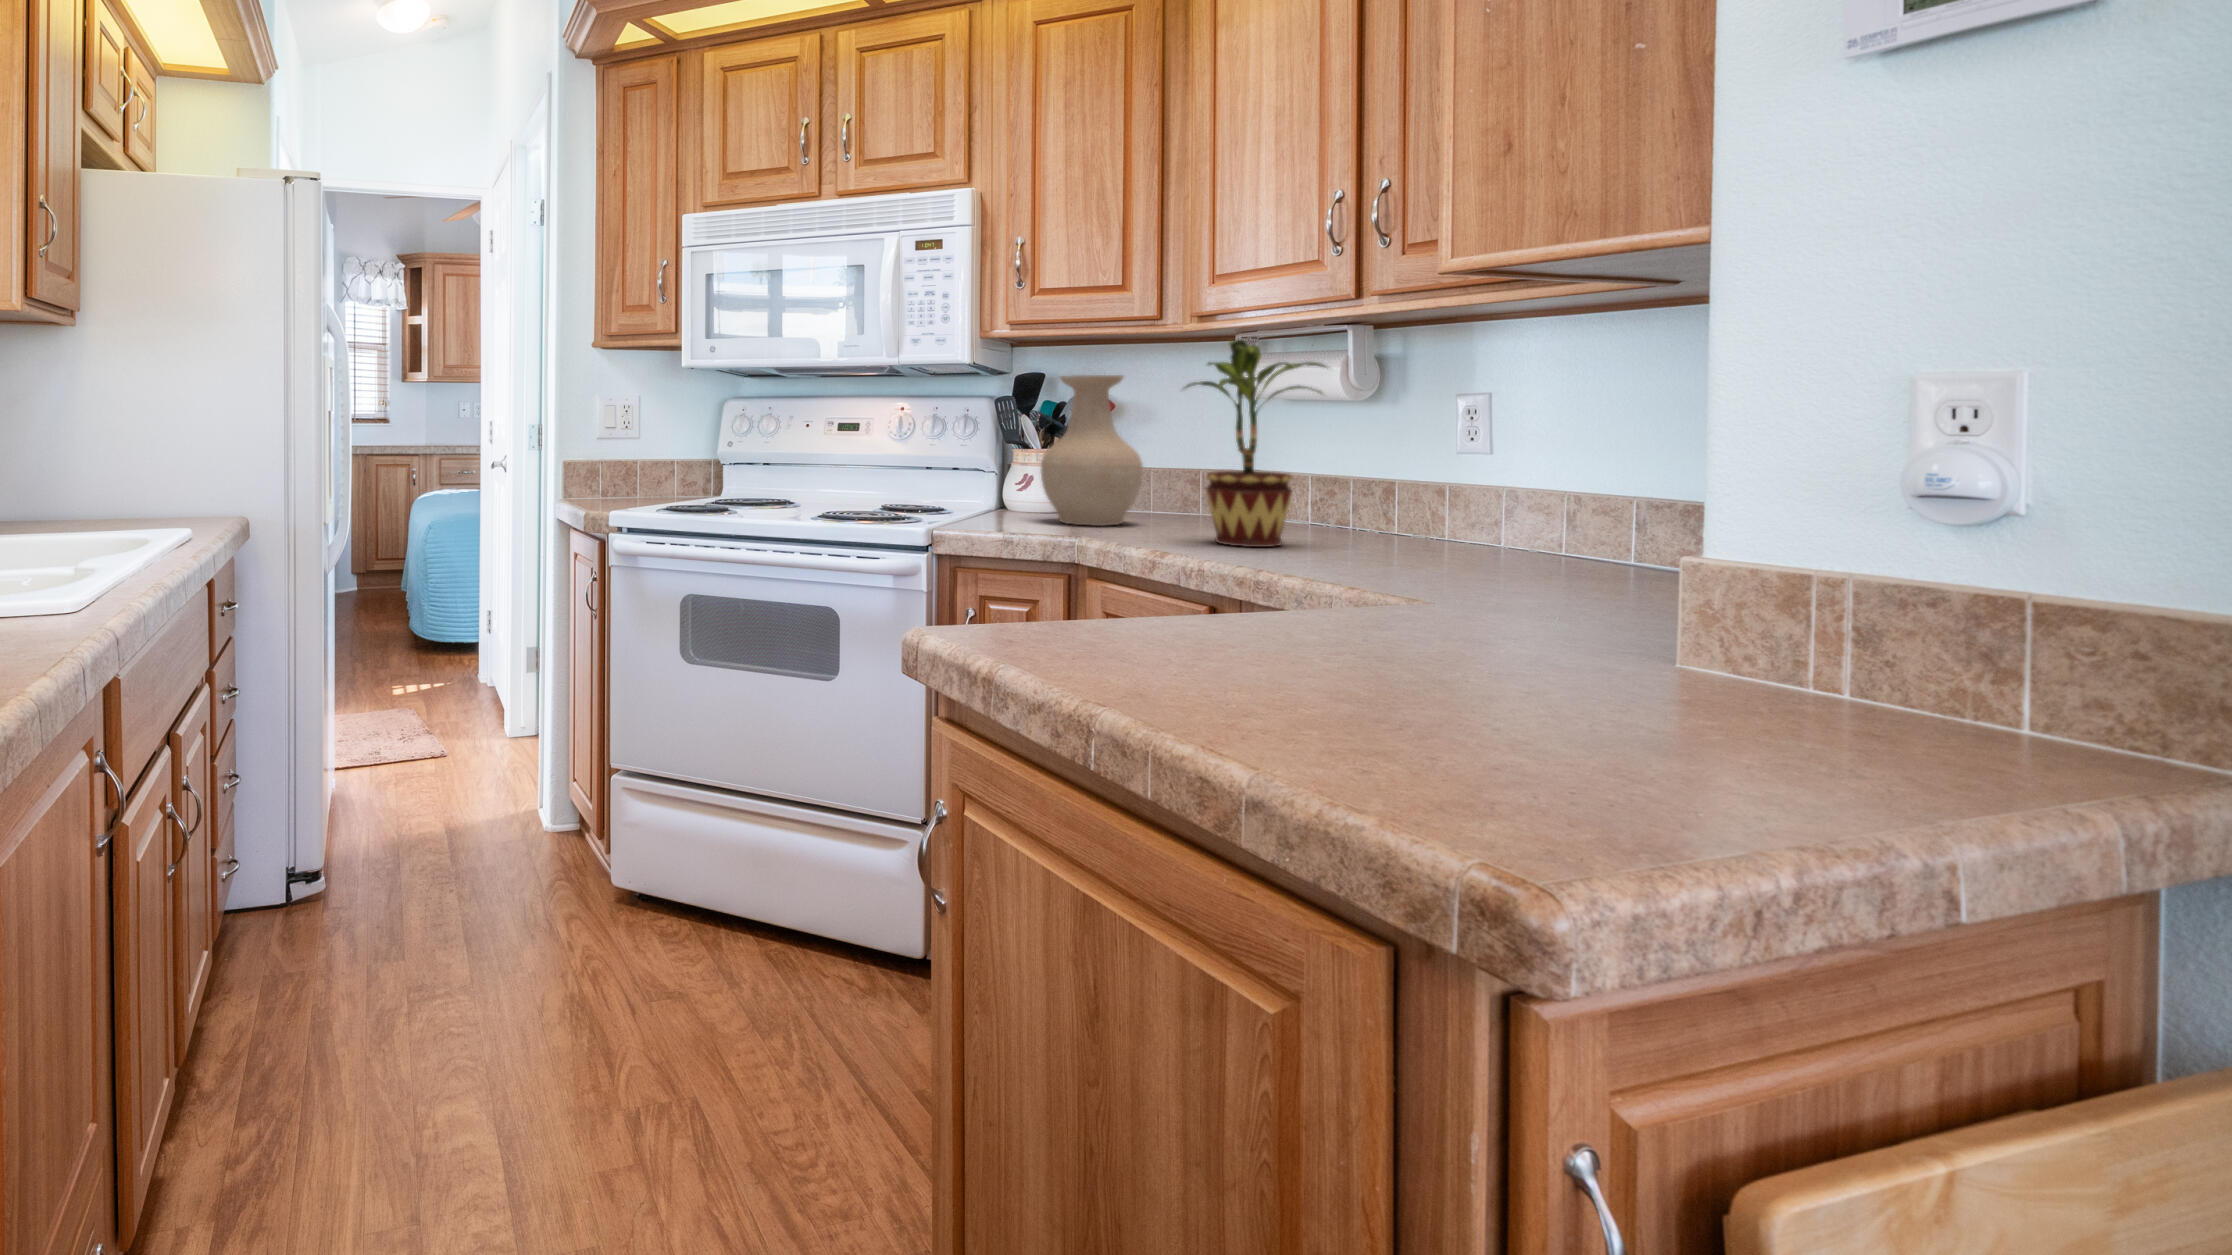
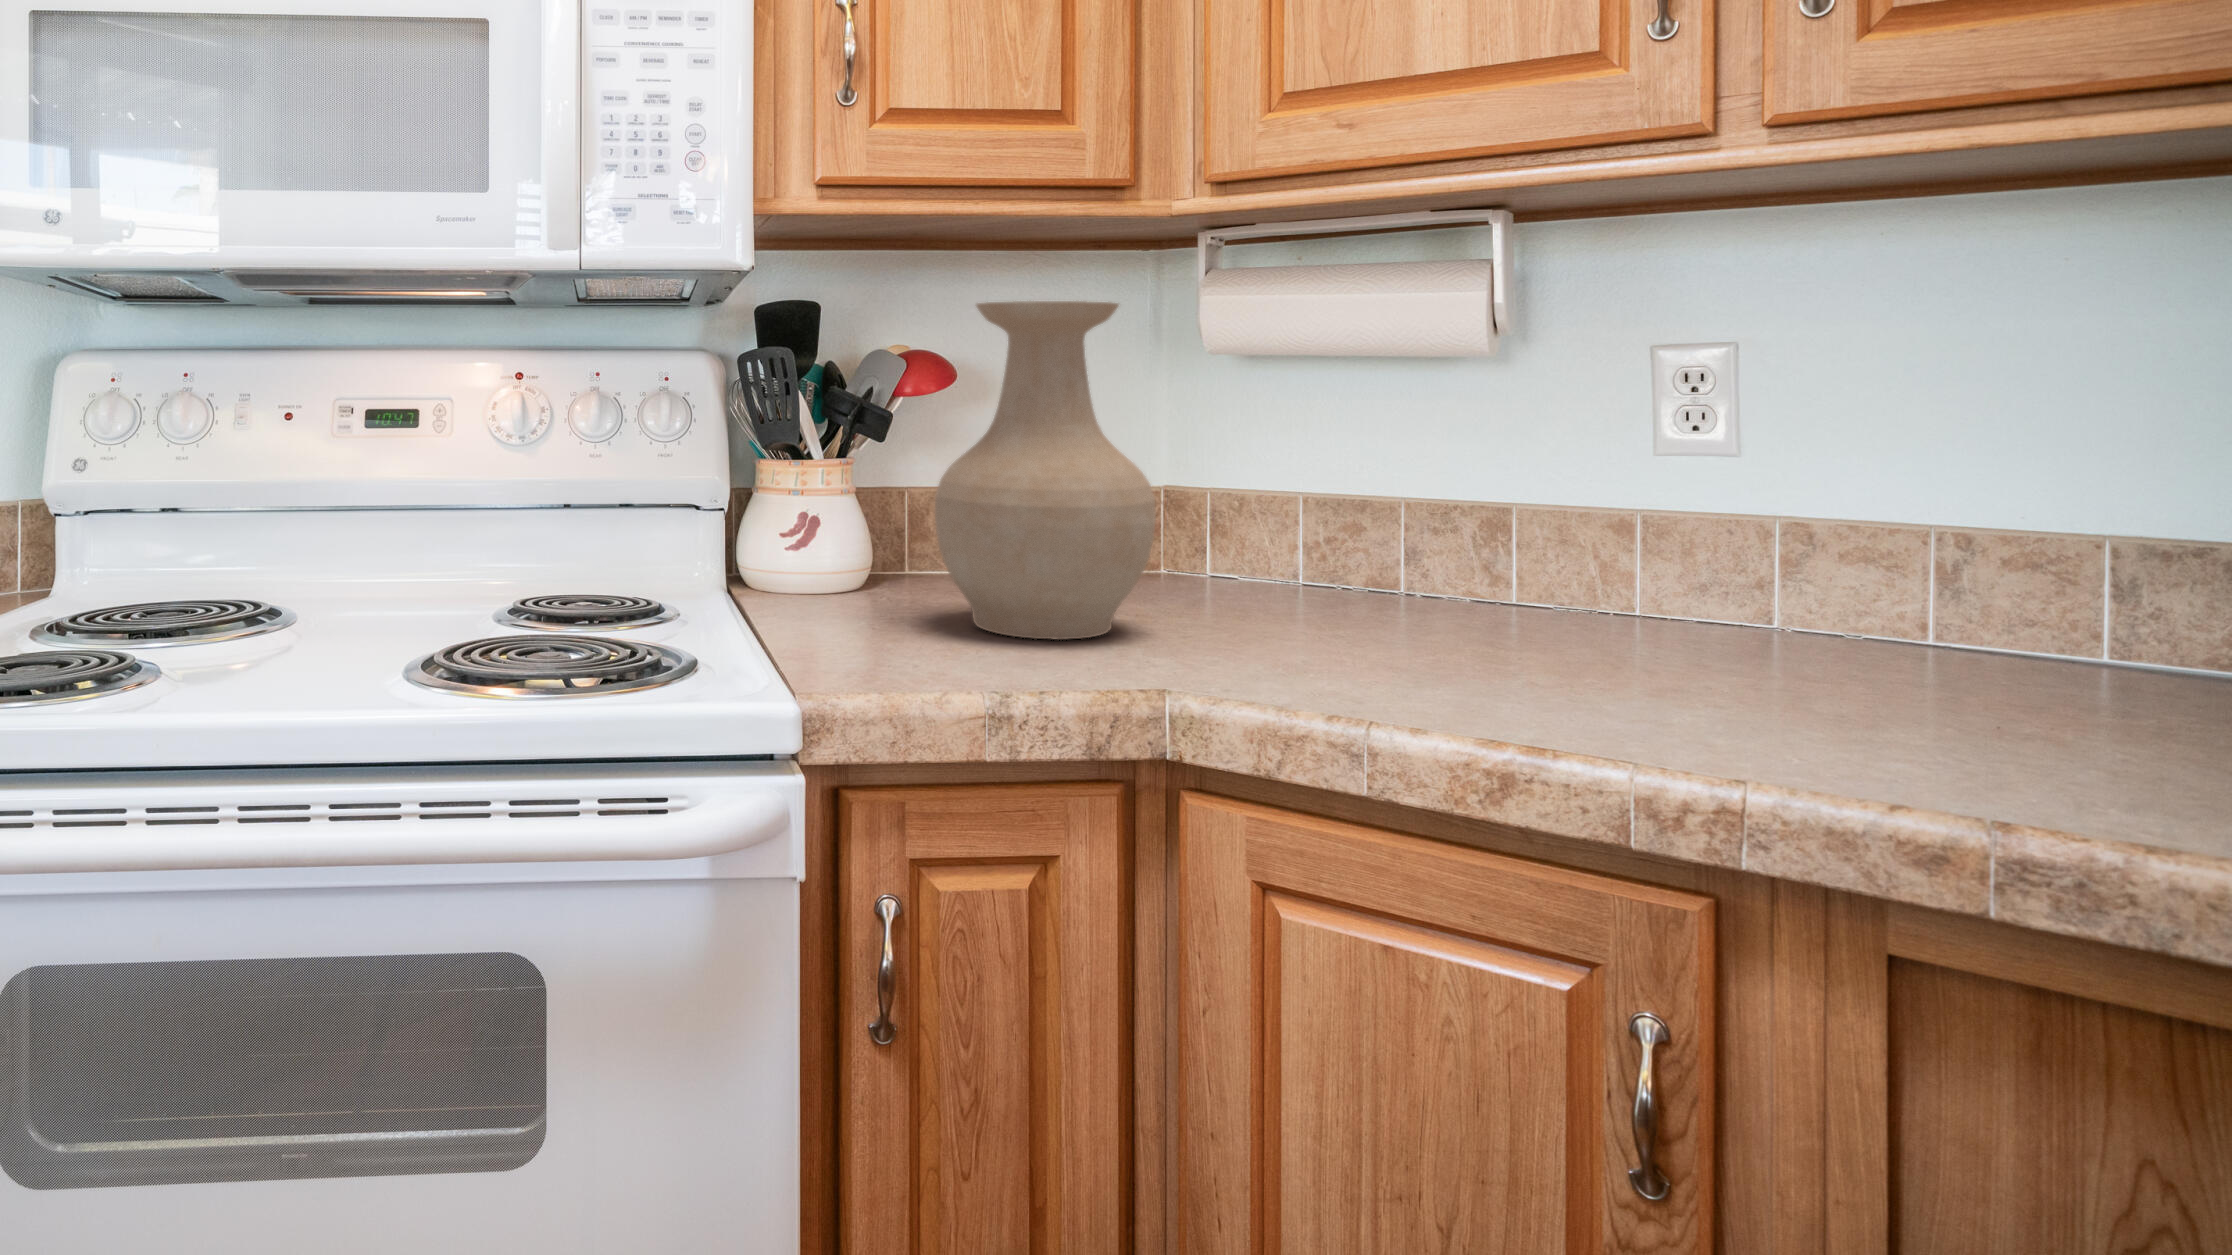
potted plant: present [1183,340,1328,547] -> none [1415,216,1759,703]

